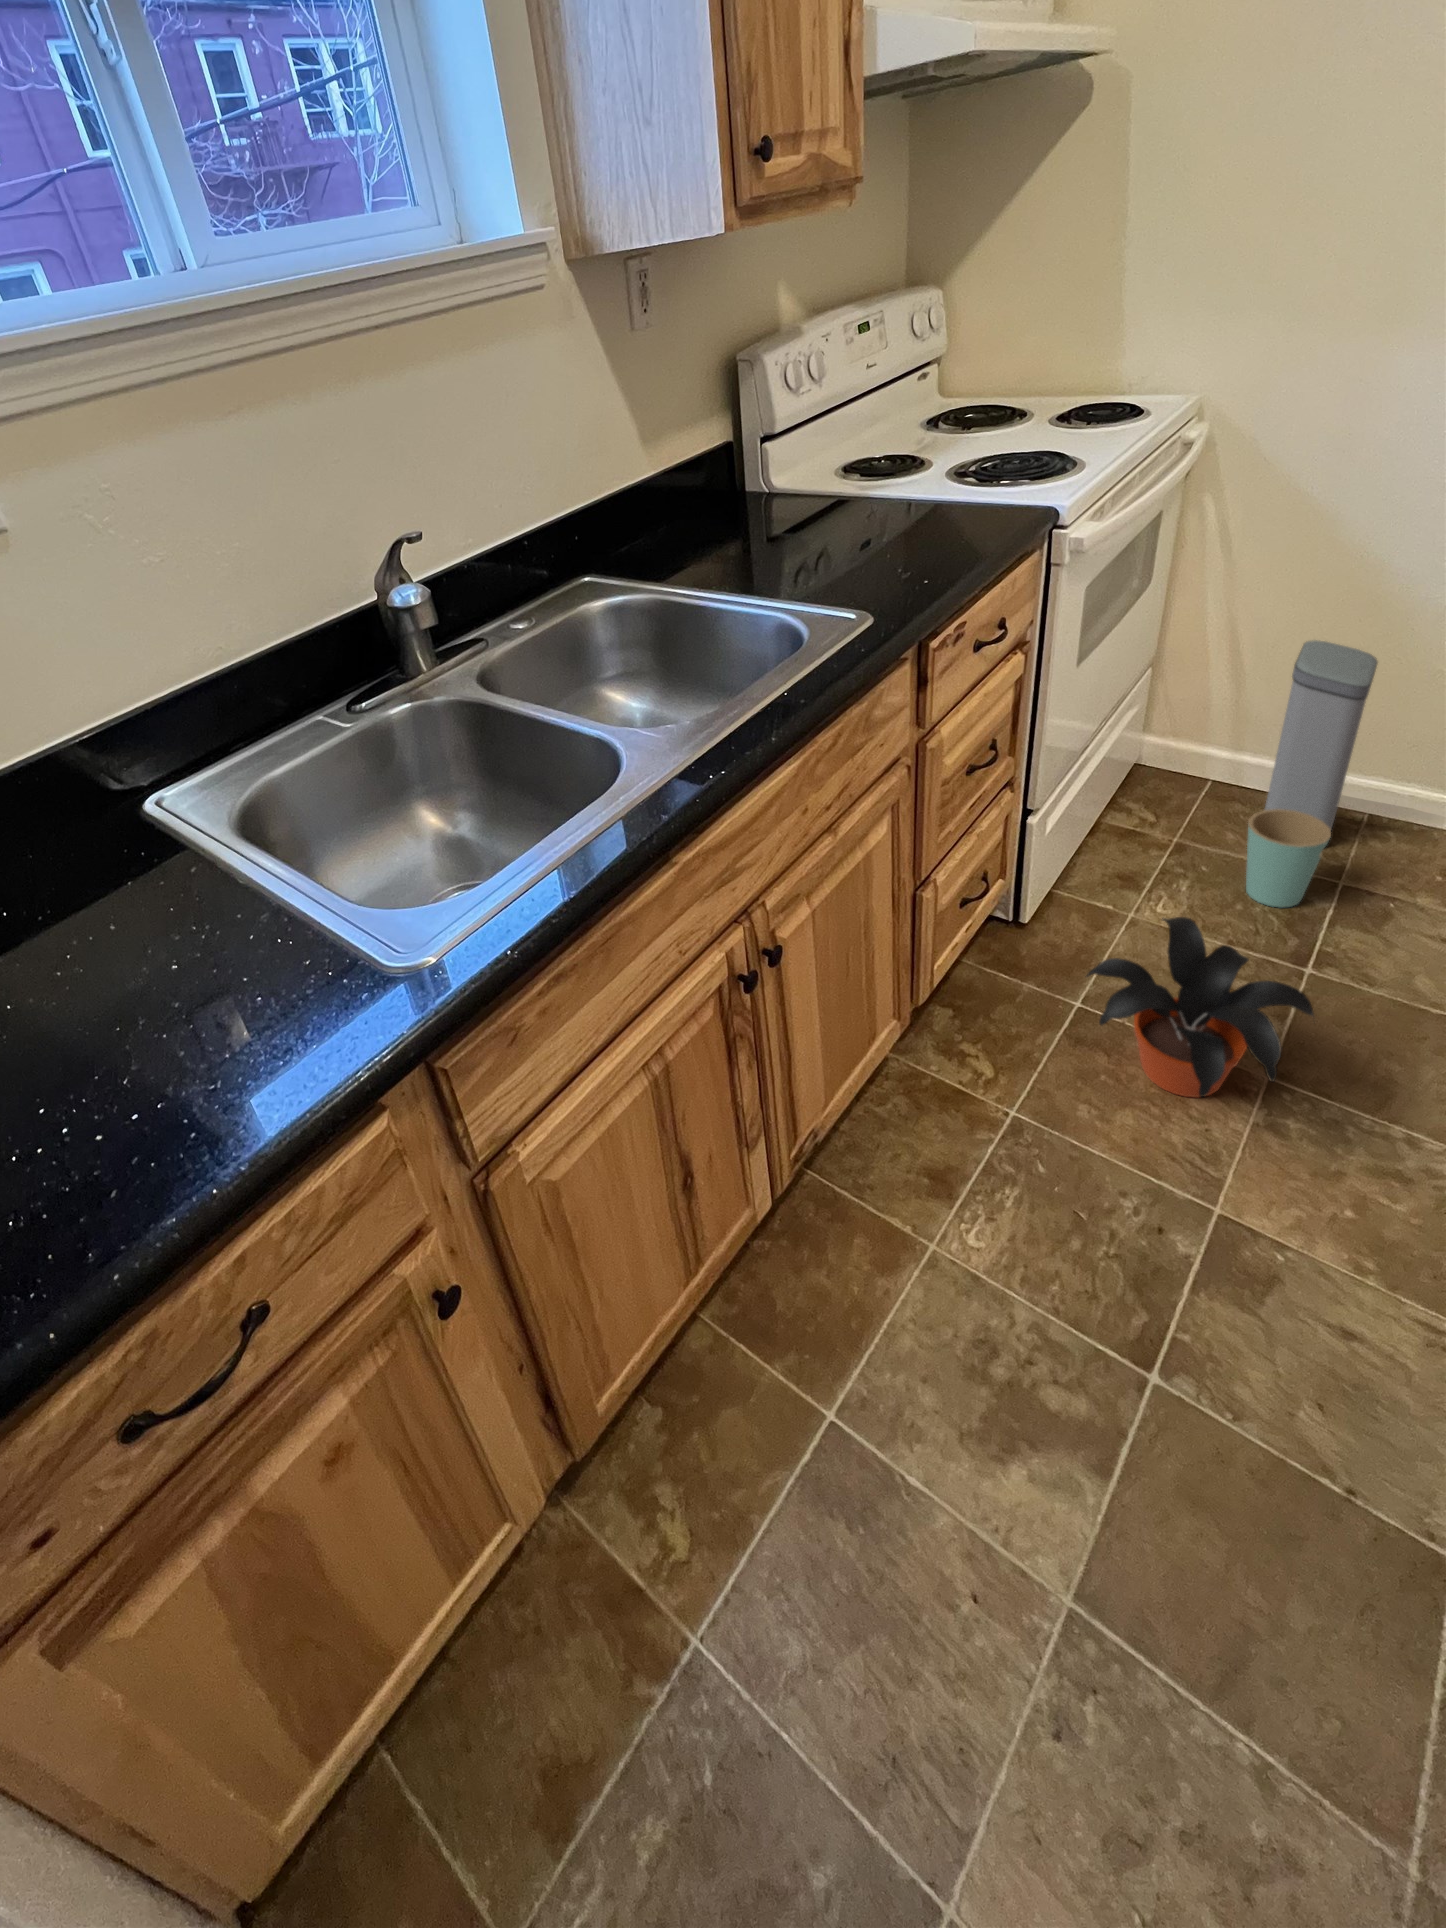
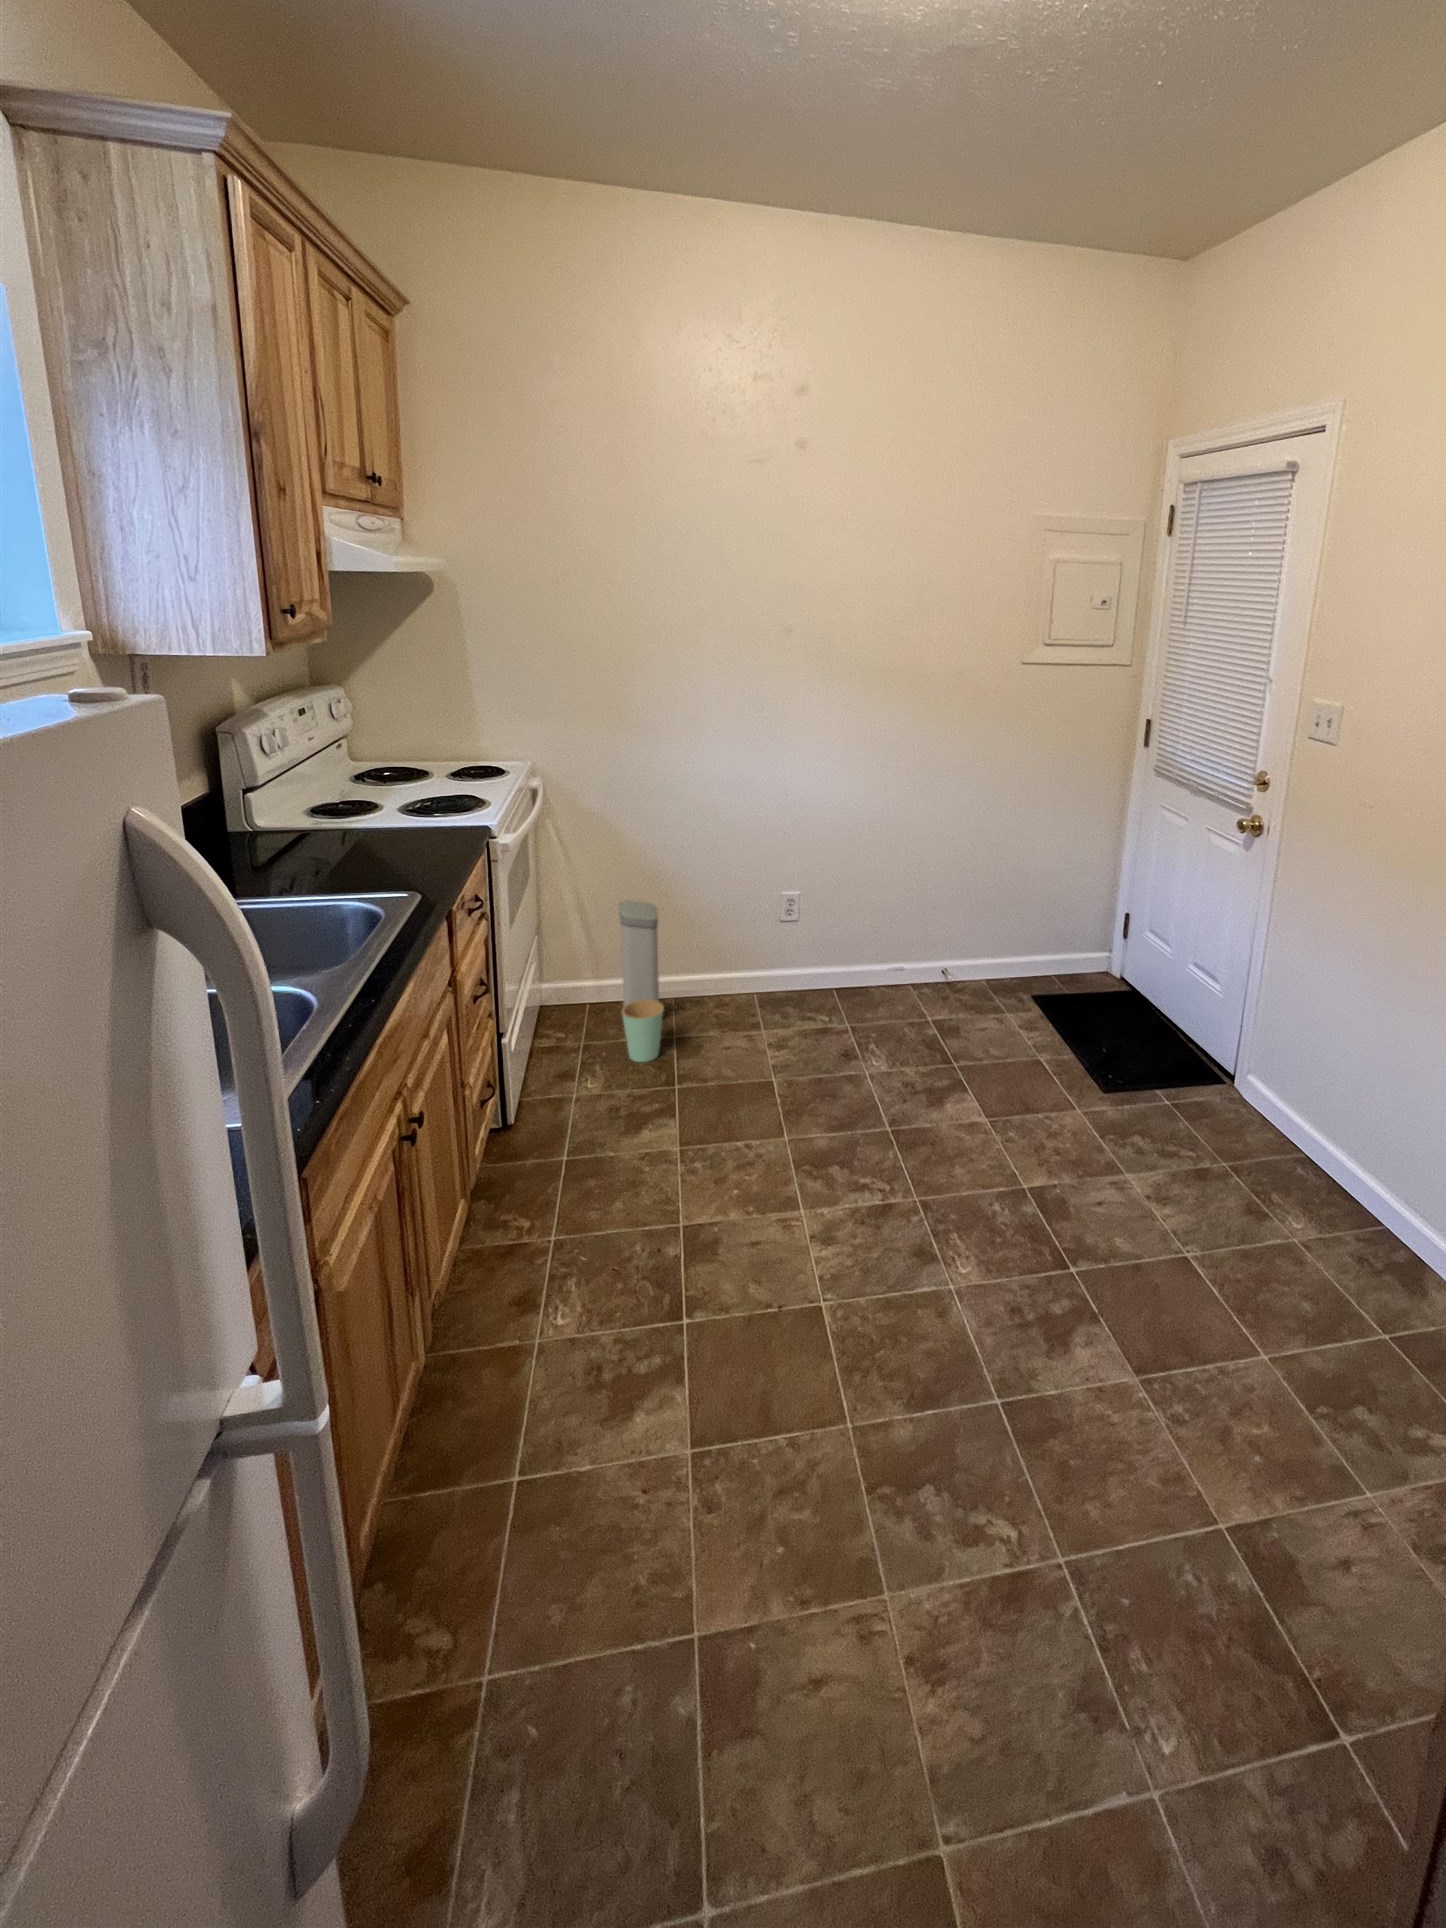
potted plant: present [1087,917,1314,1097] -> none [570,1066,692,1180]

